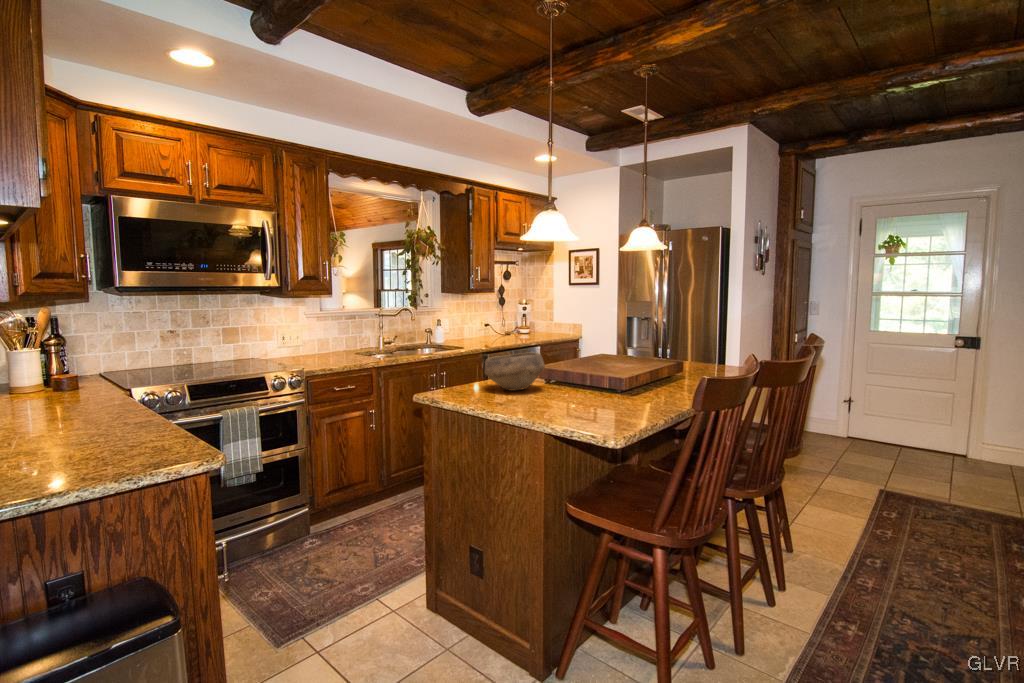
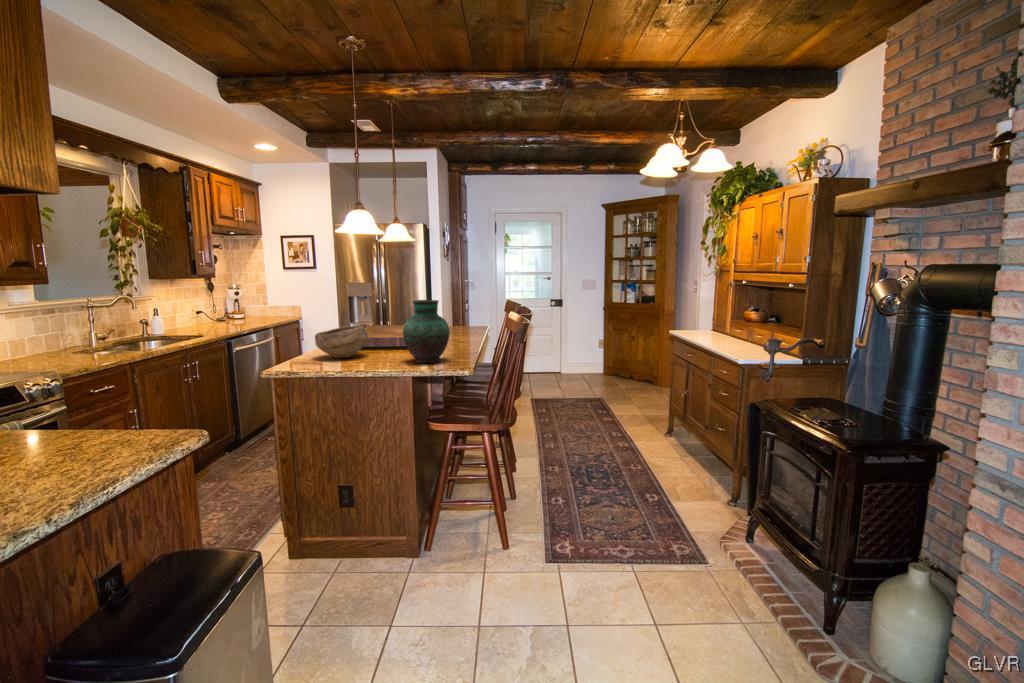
vase: none [557,326,622,416] -> present [403,300,450,363]

